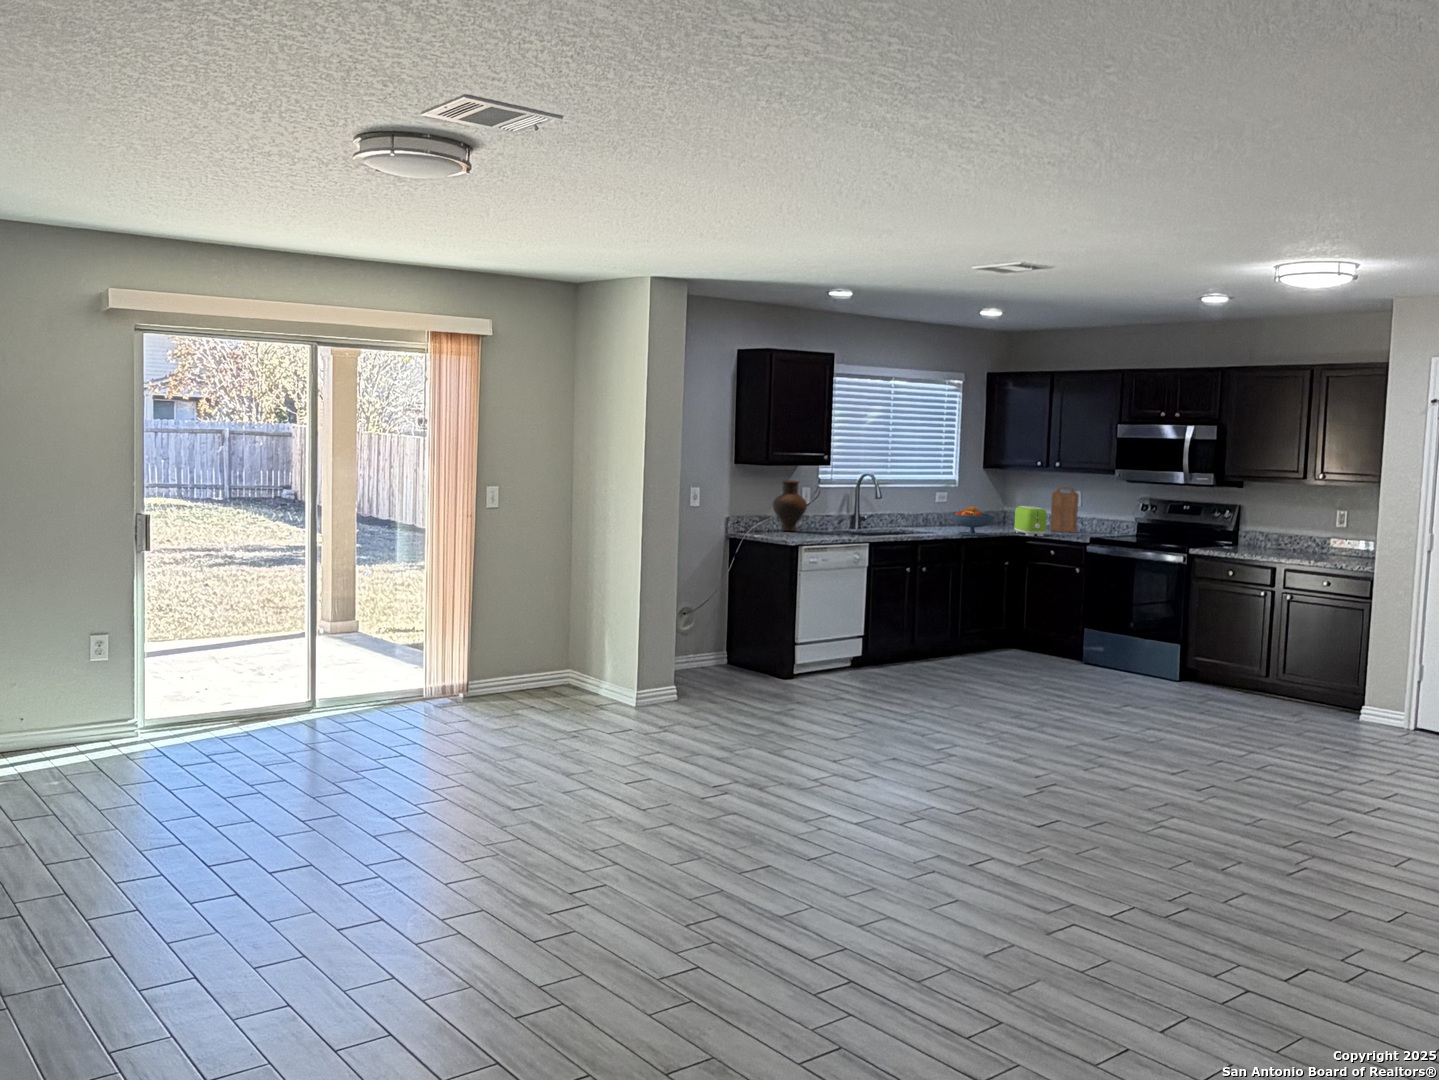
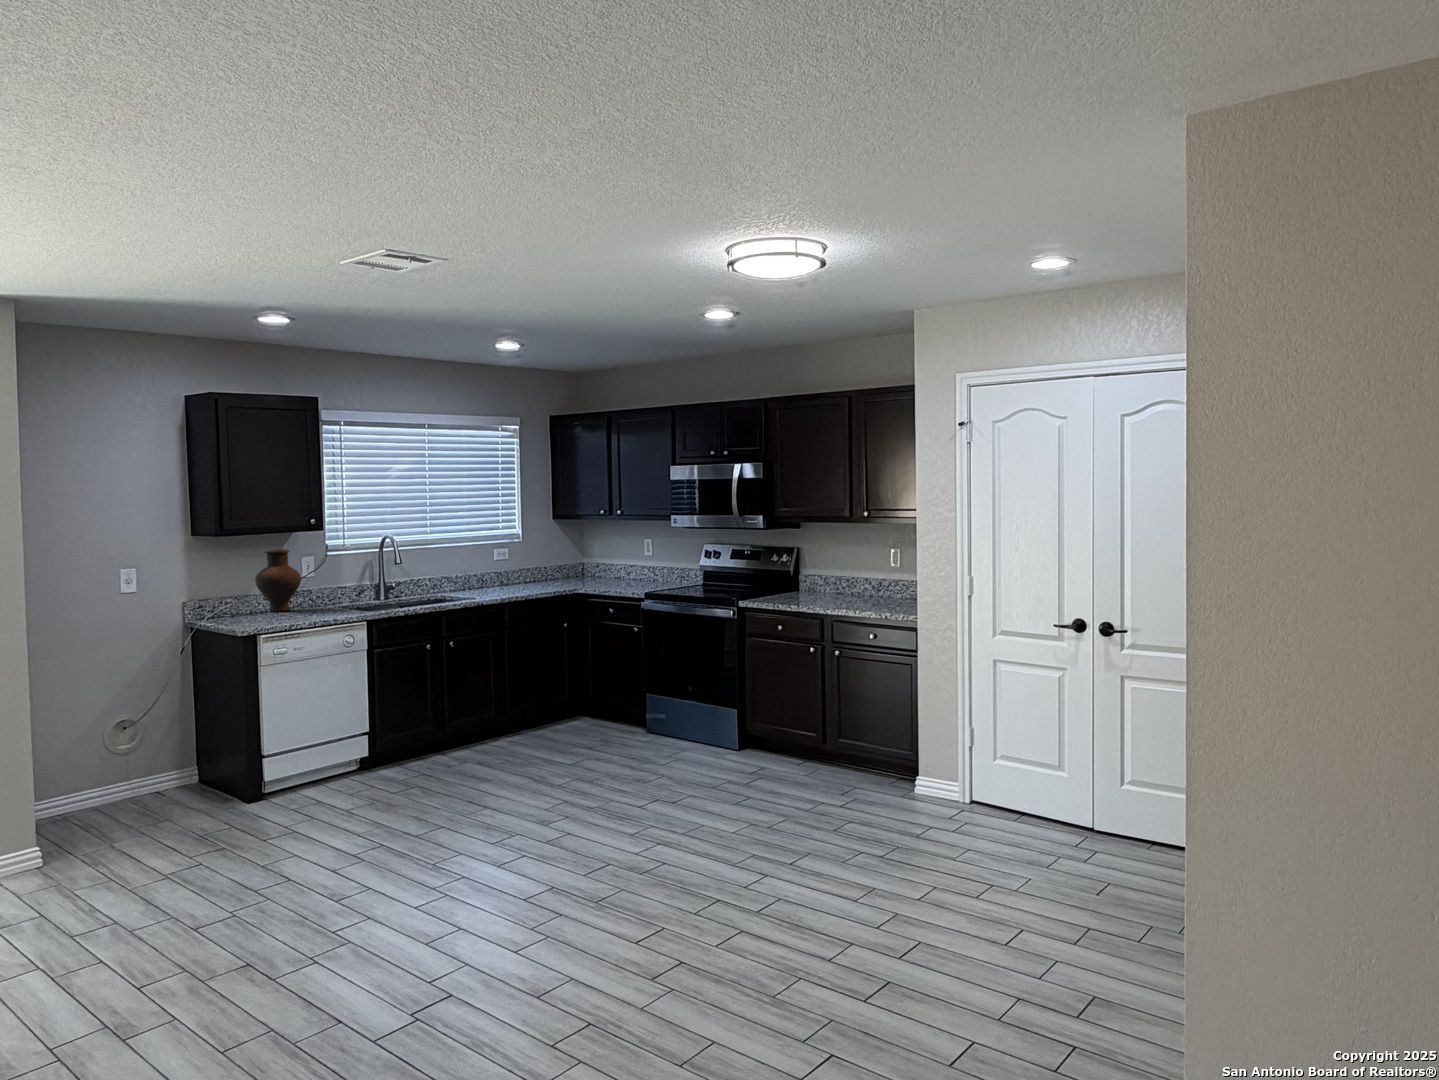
cutting board: present [1050,487,1079,533] -> none [622,536,649,585]
fruit bowl: present [951,506,995,536] -> none [491,565,542,600]
toaster: present [1014,506,1047,536] -> none [575,560,604,594]

